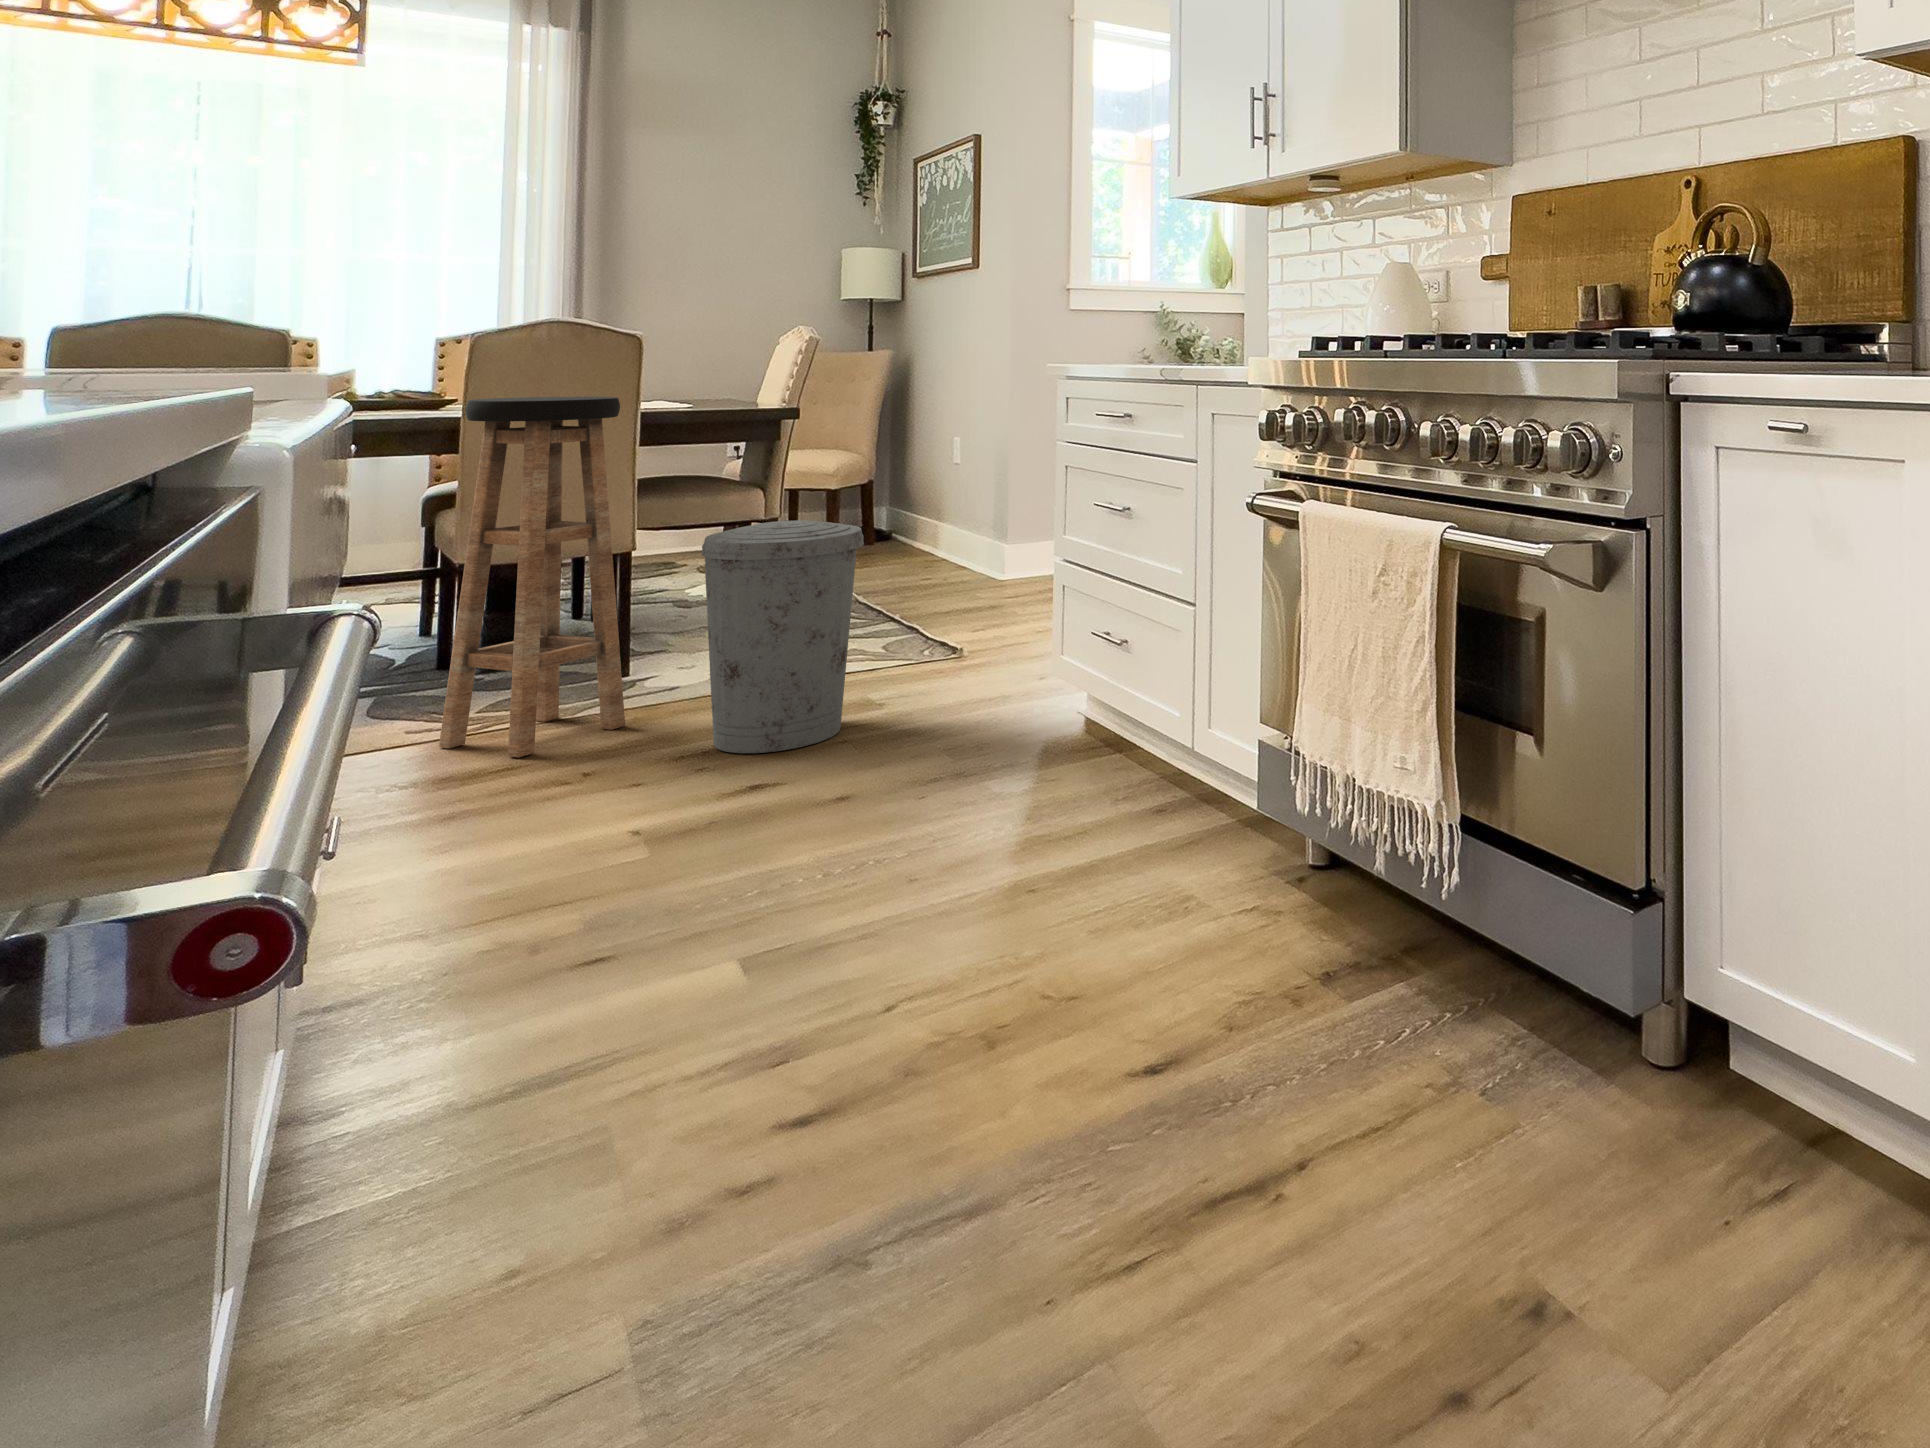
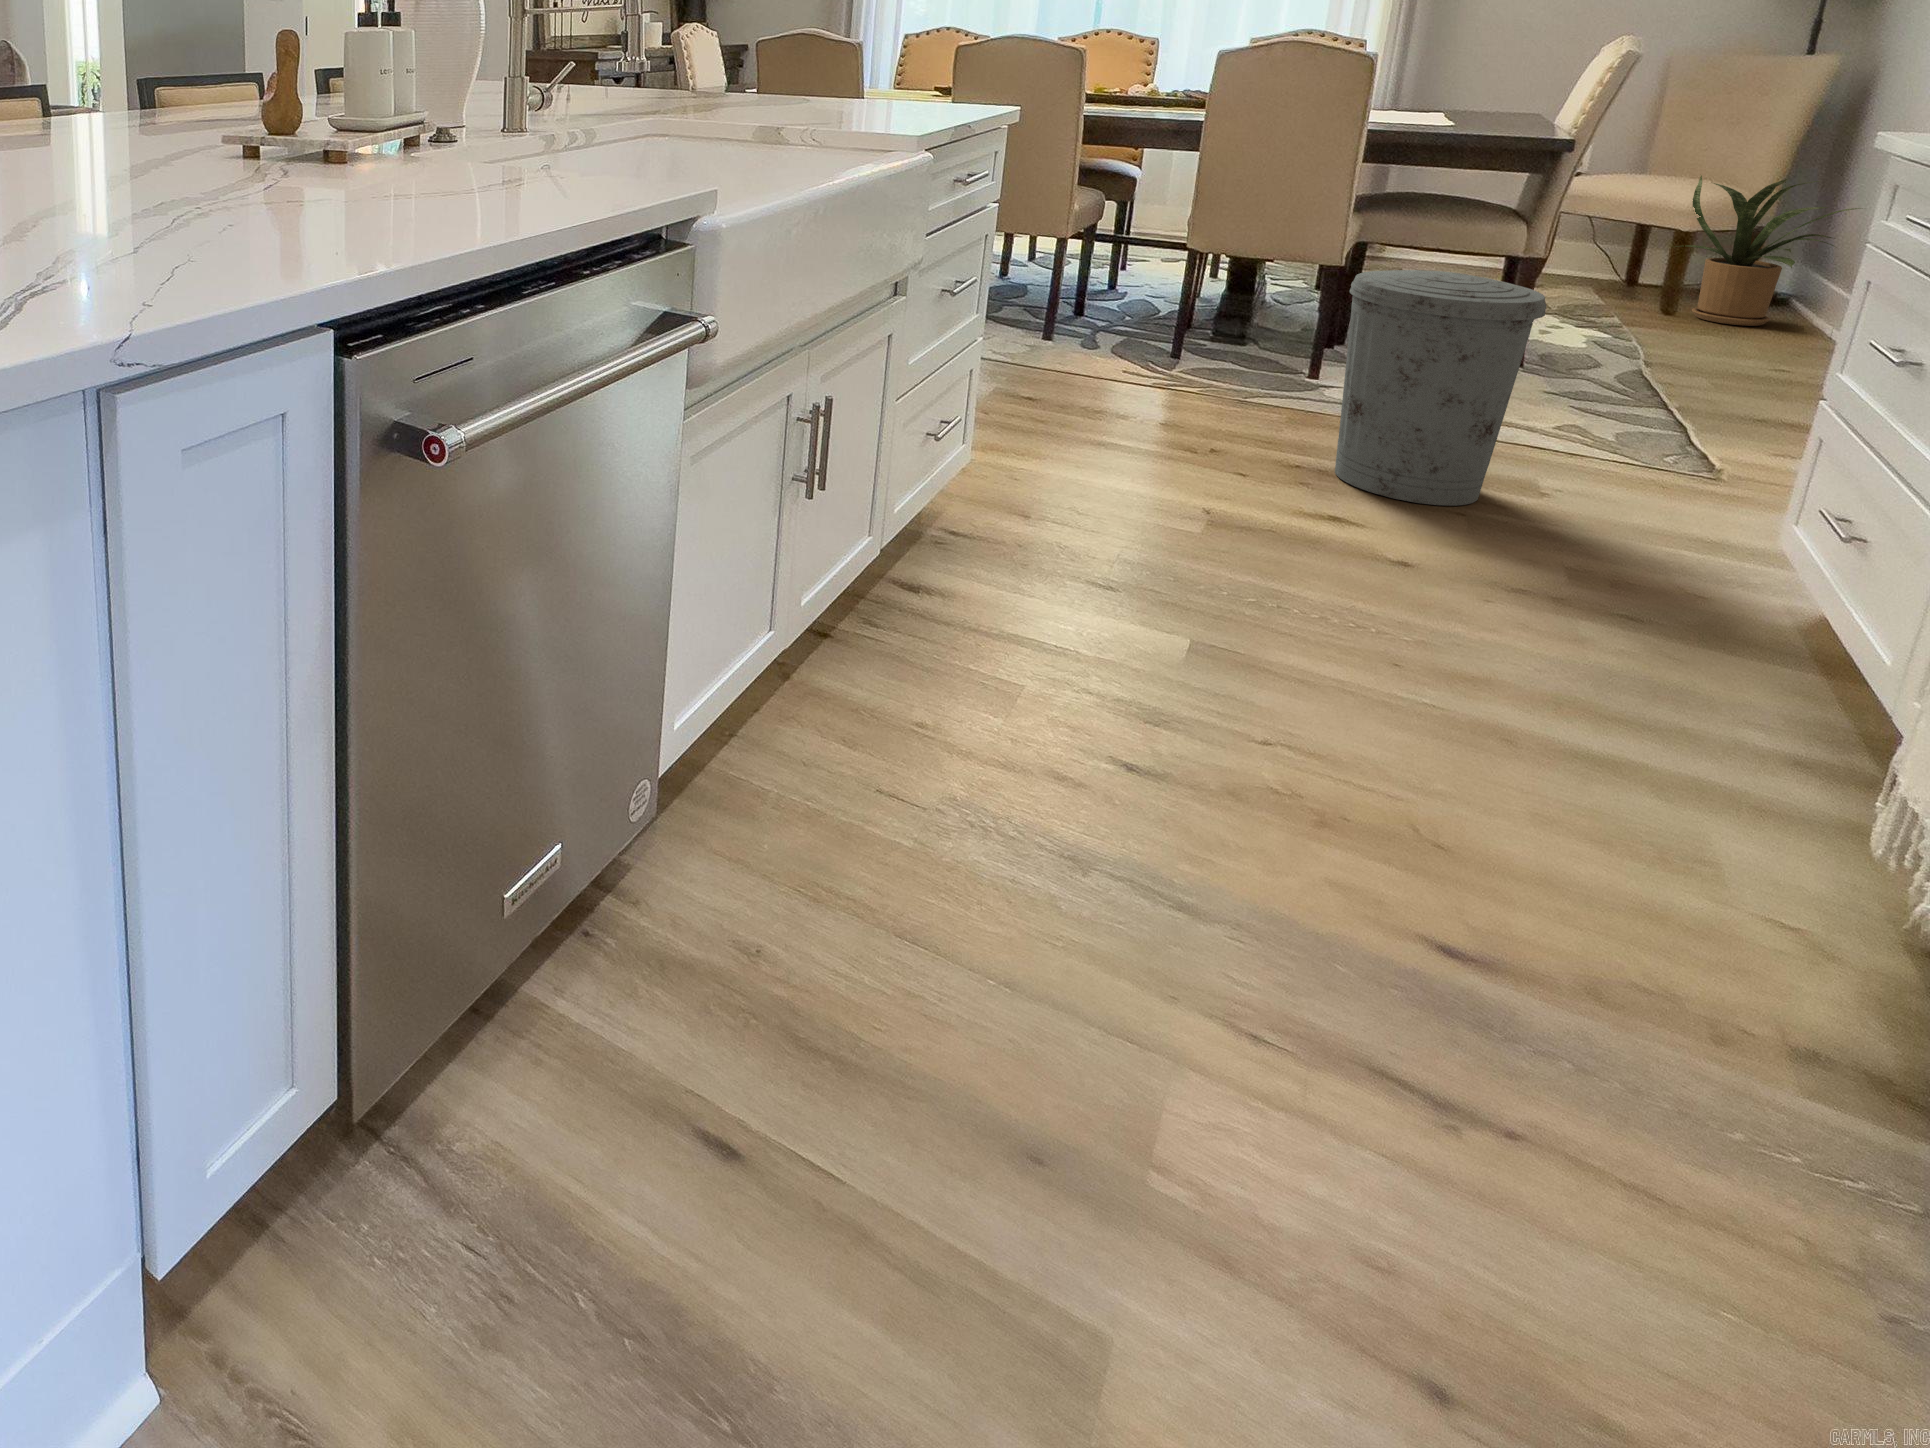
bar stool: present [439,397,625,757] -> none [1132,115,1315,423]
house plant: none [829,438,938,559] -> present [1676,175,1860,326]

